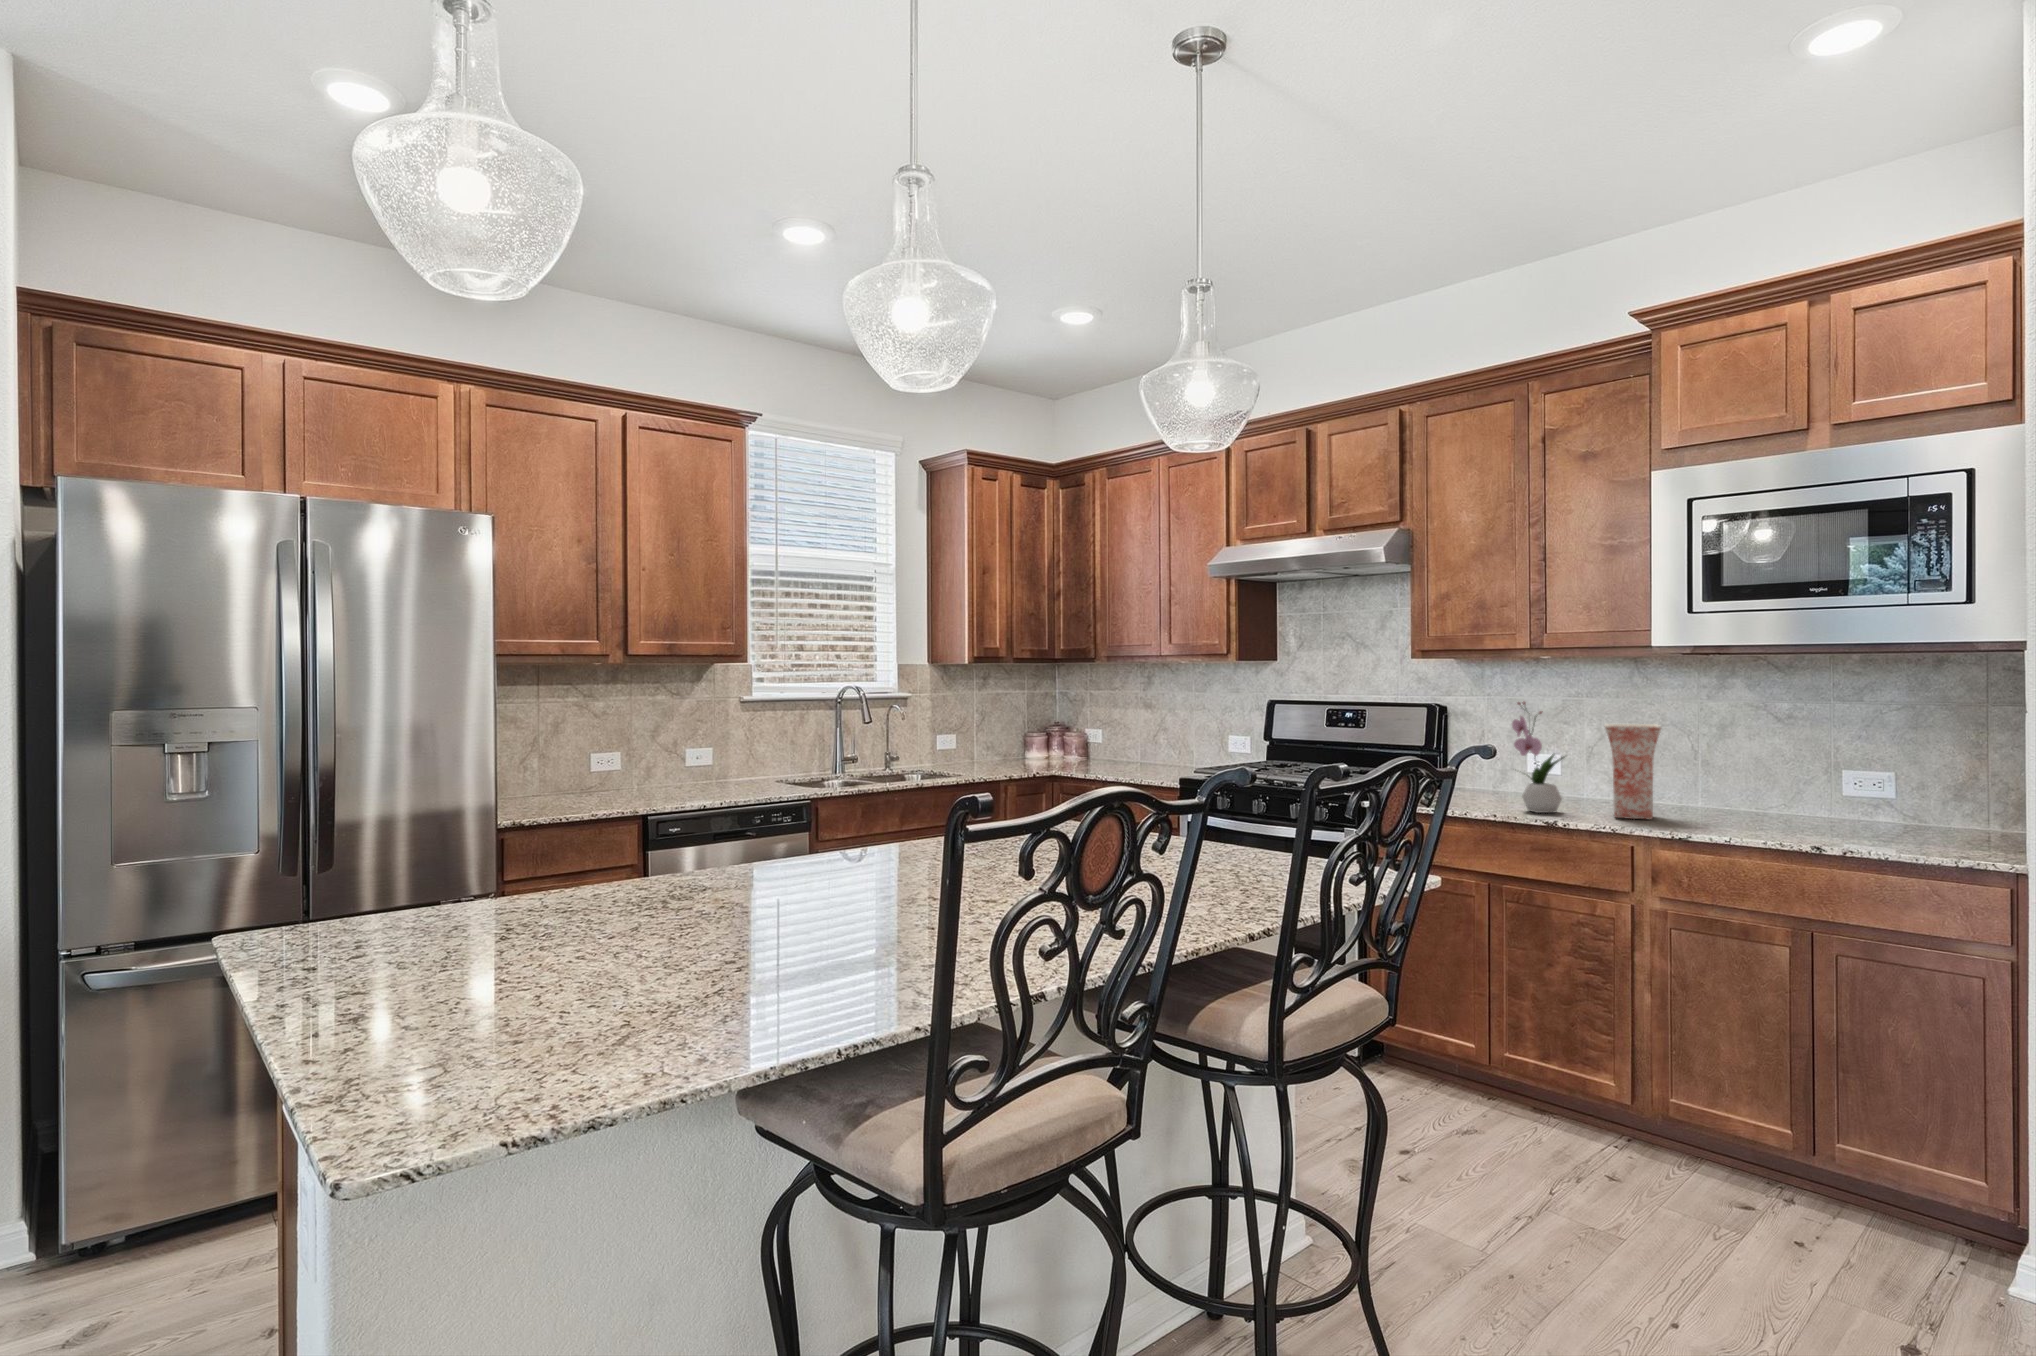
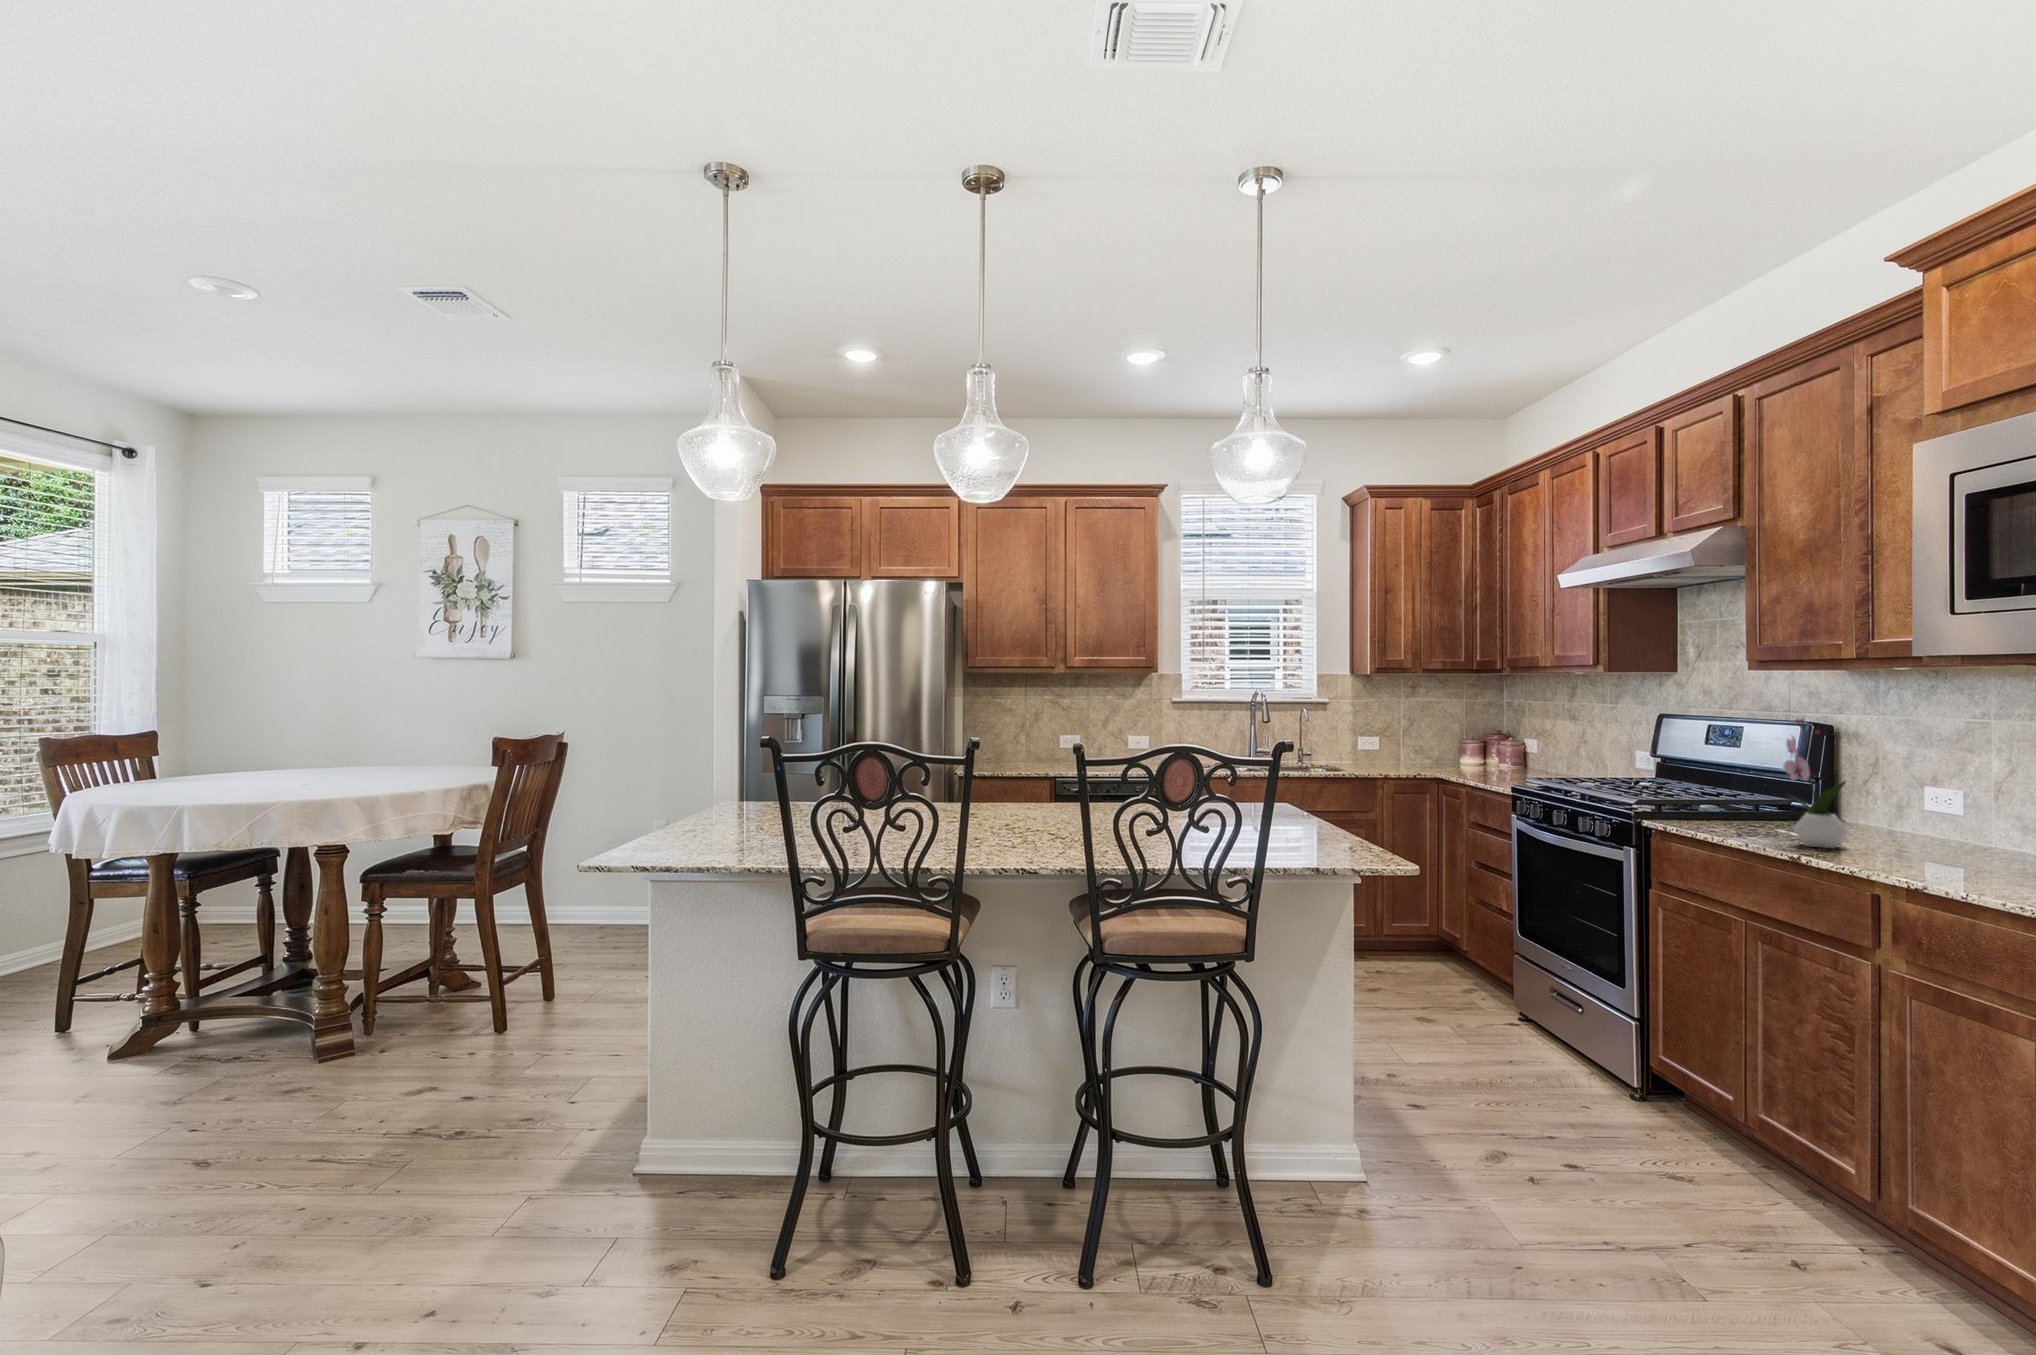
vase: present [1605,724,1661,819] -> none [1869,748,1974,866]

